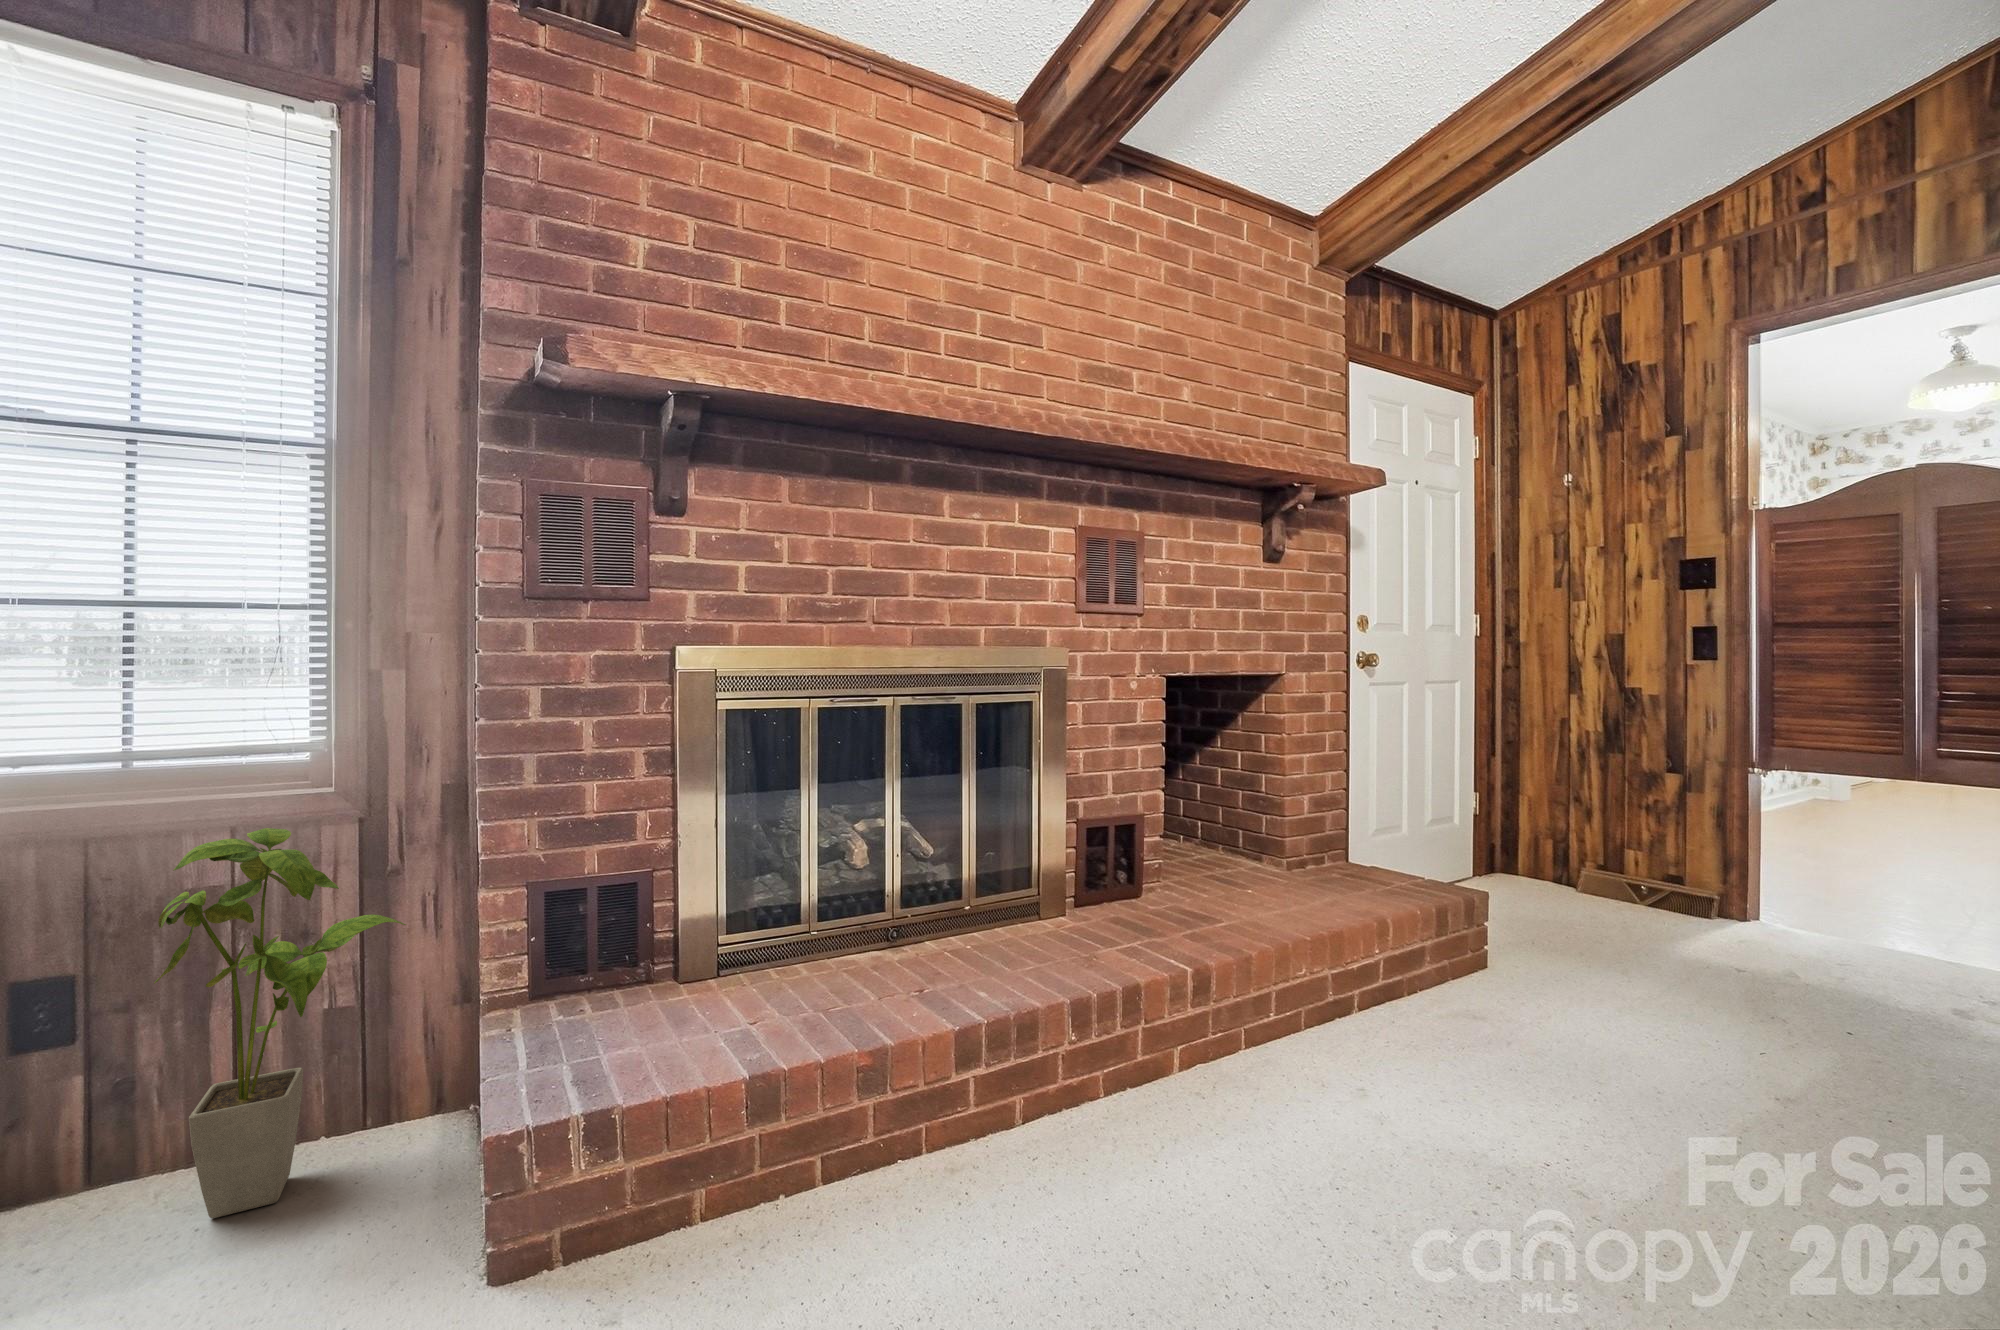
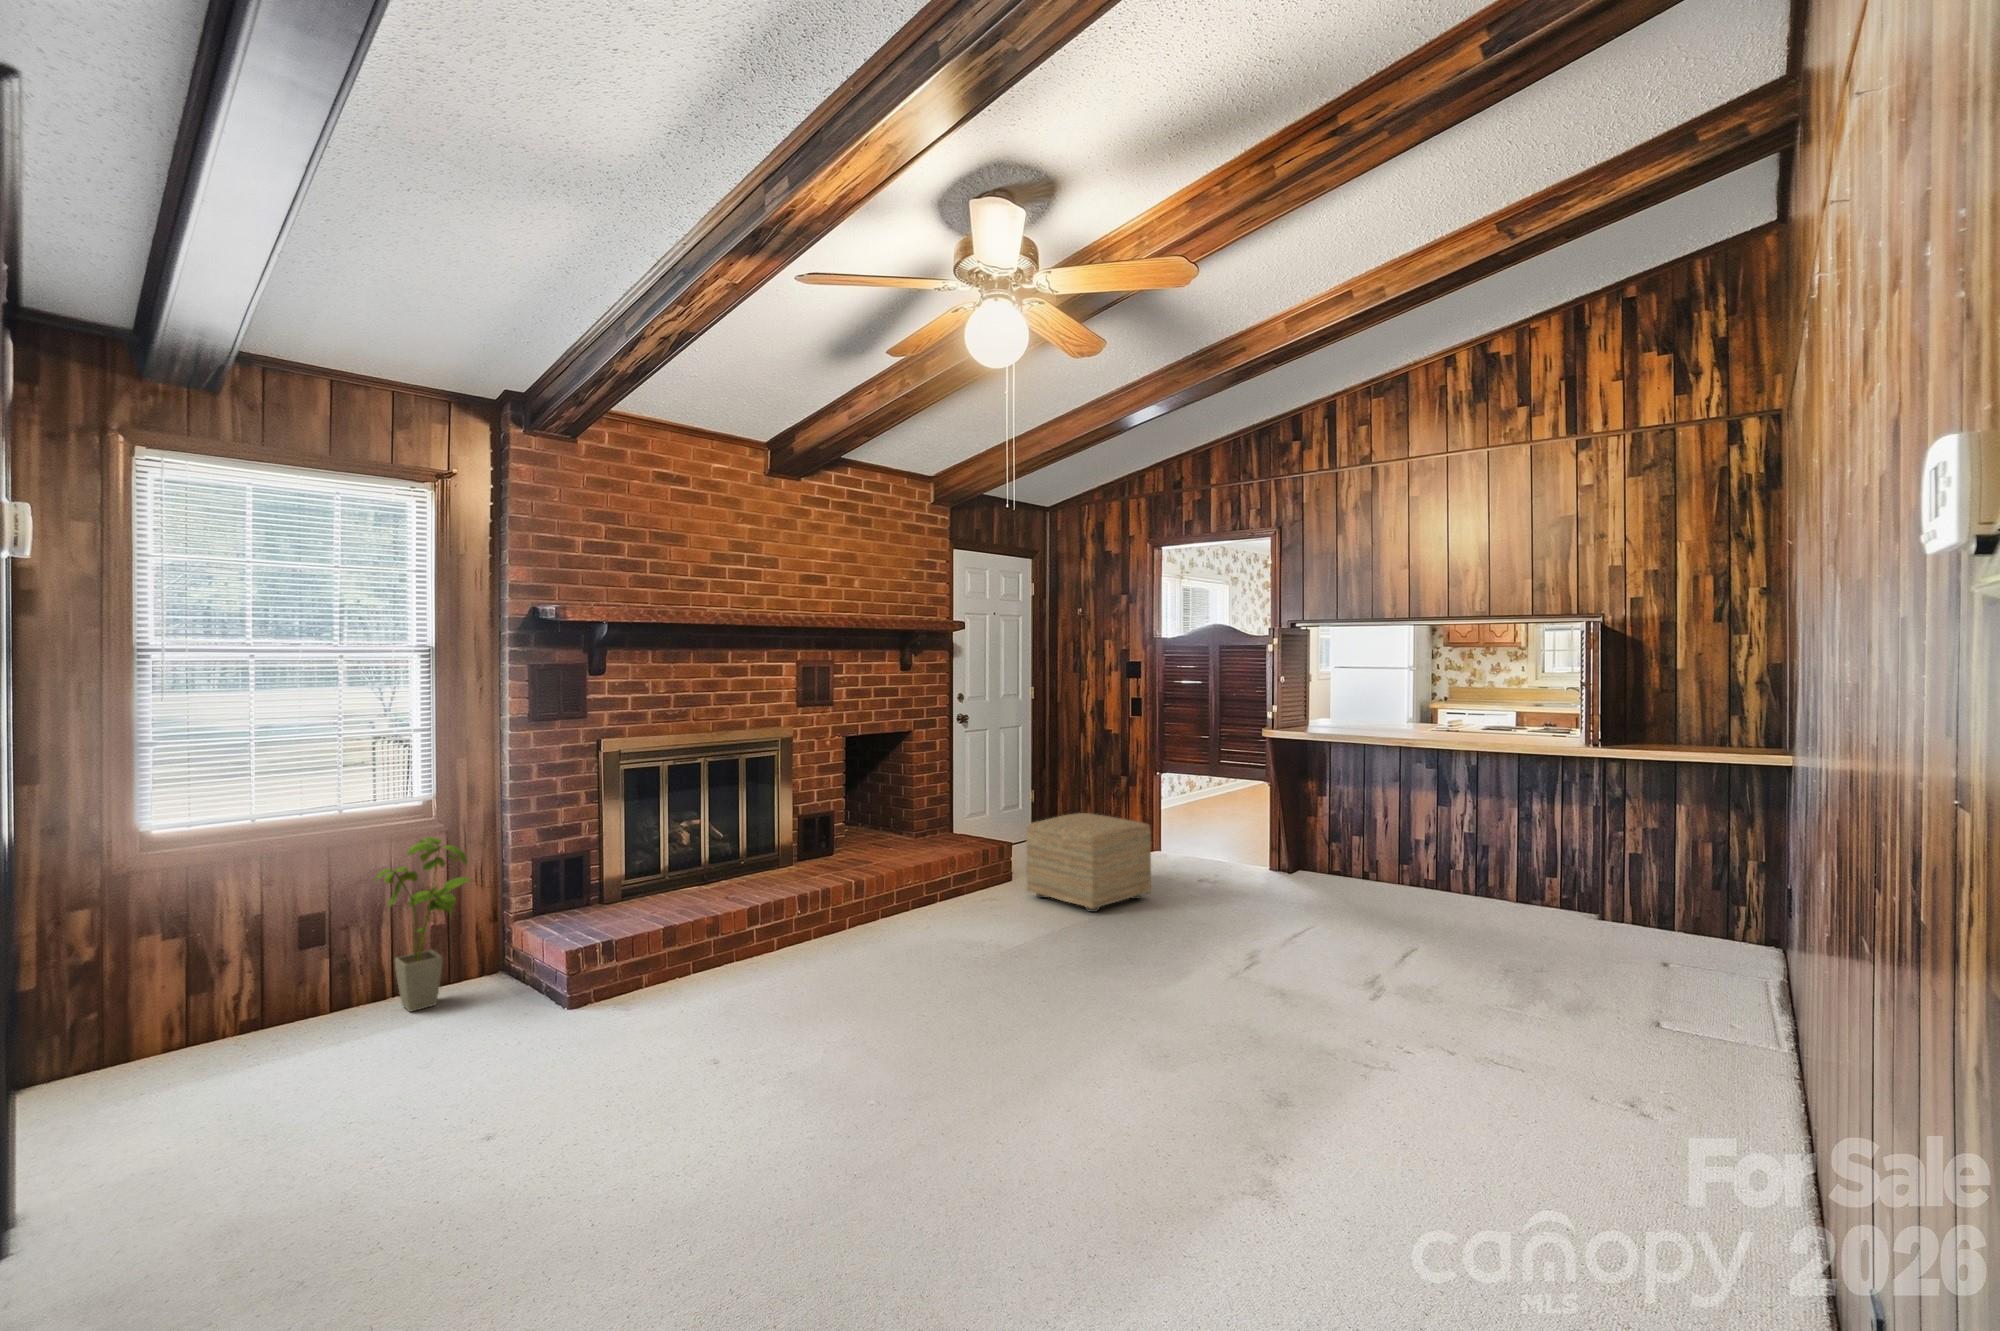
ottoman: none [1554,843,1903,1092] -> present [1026,813,1151,912]

